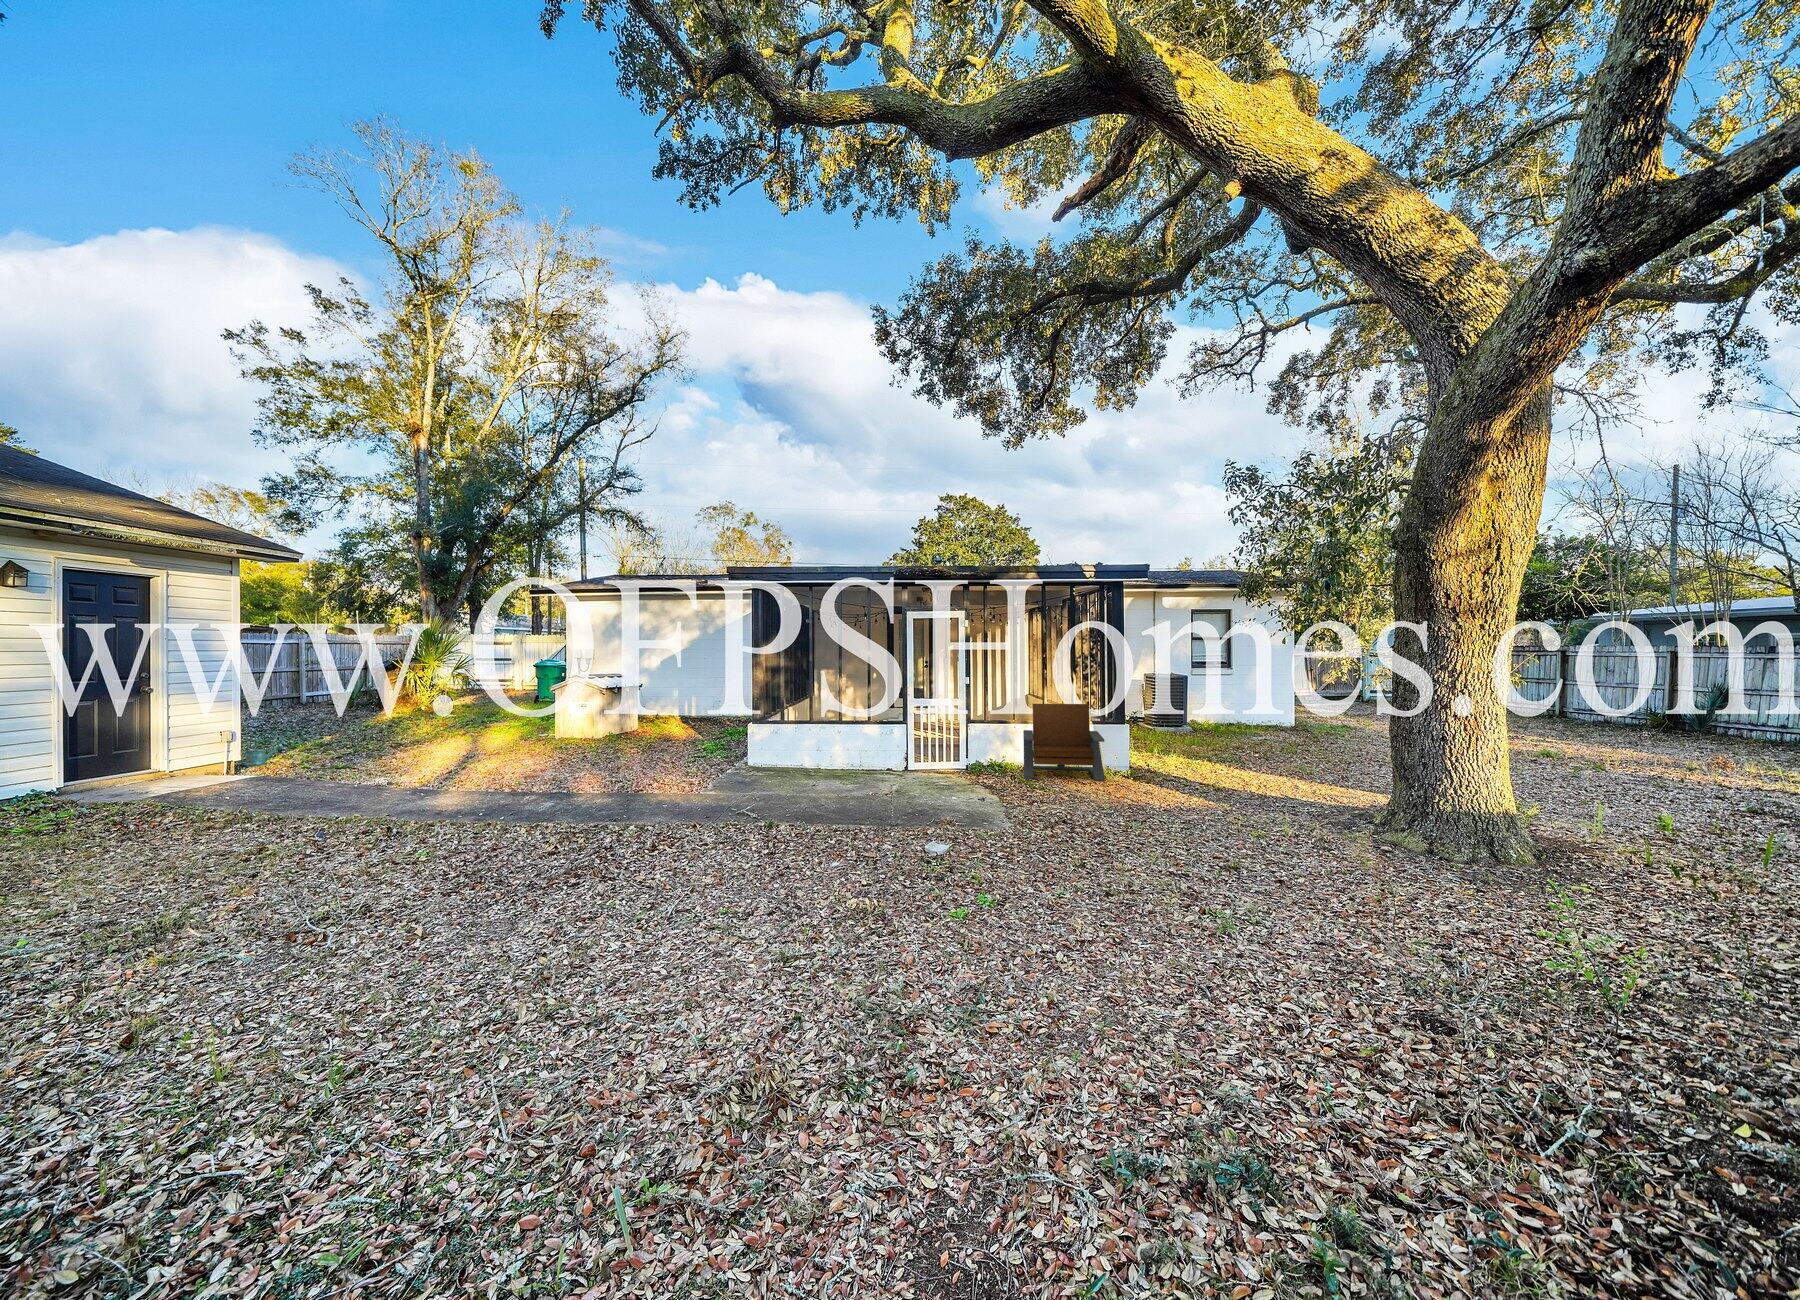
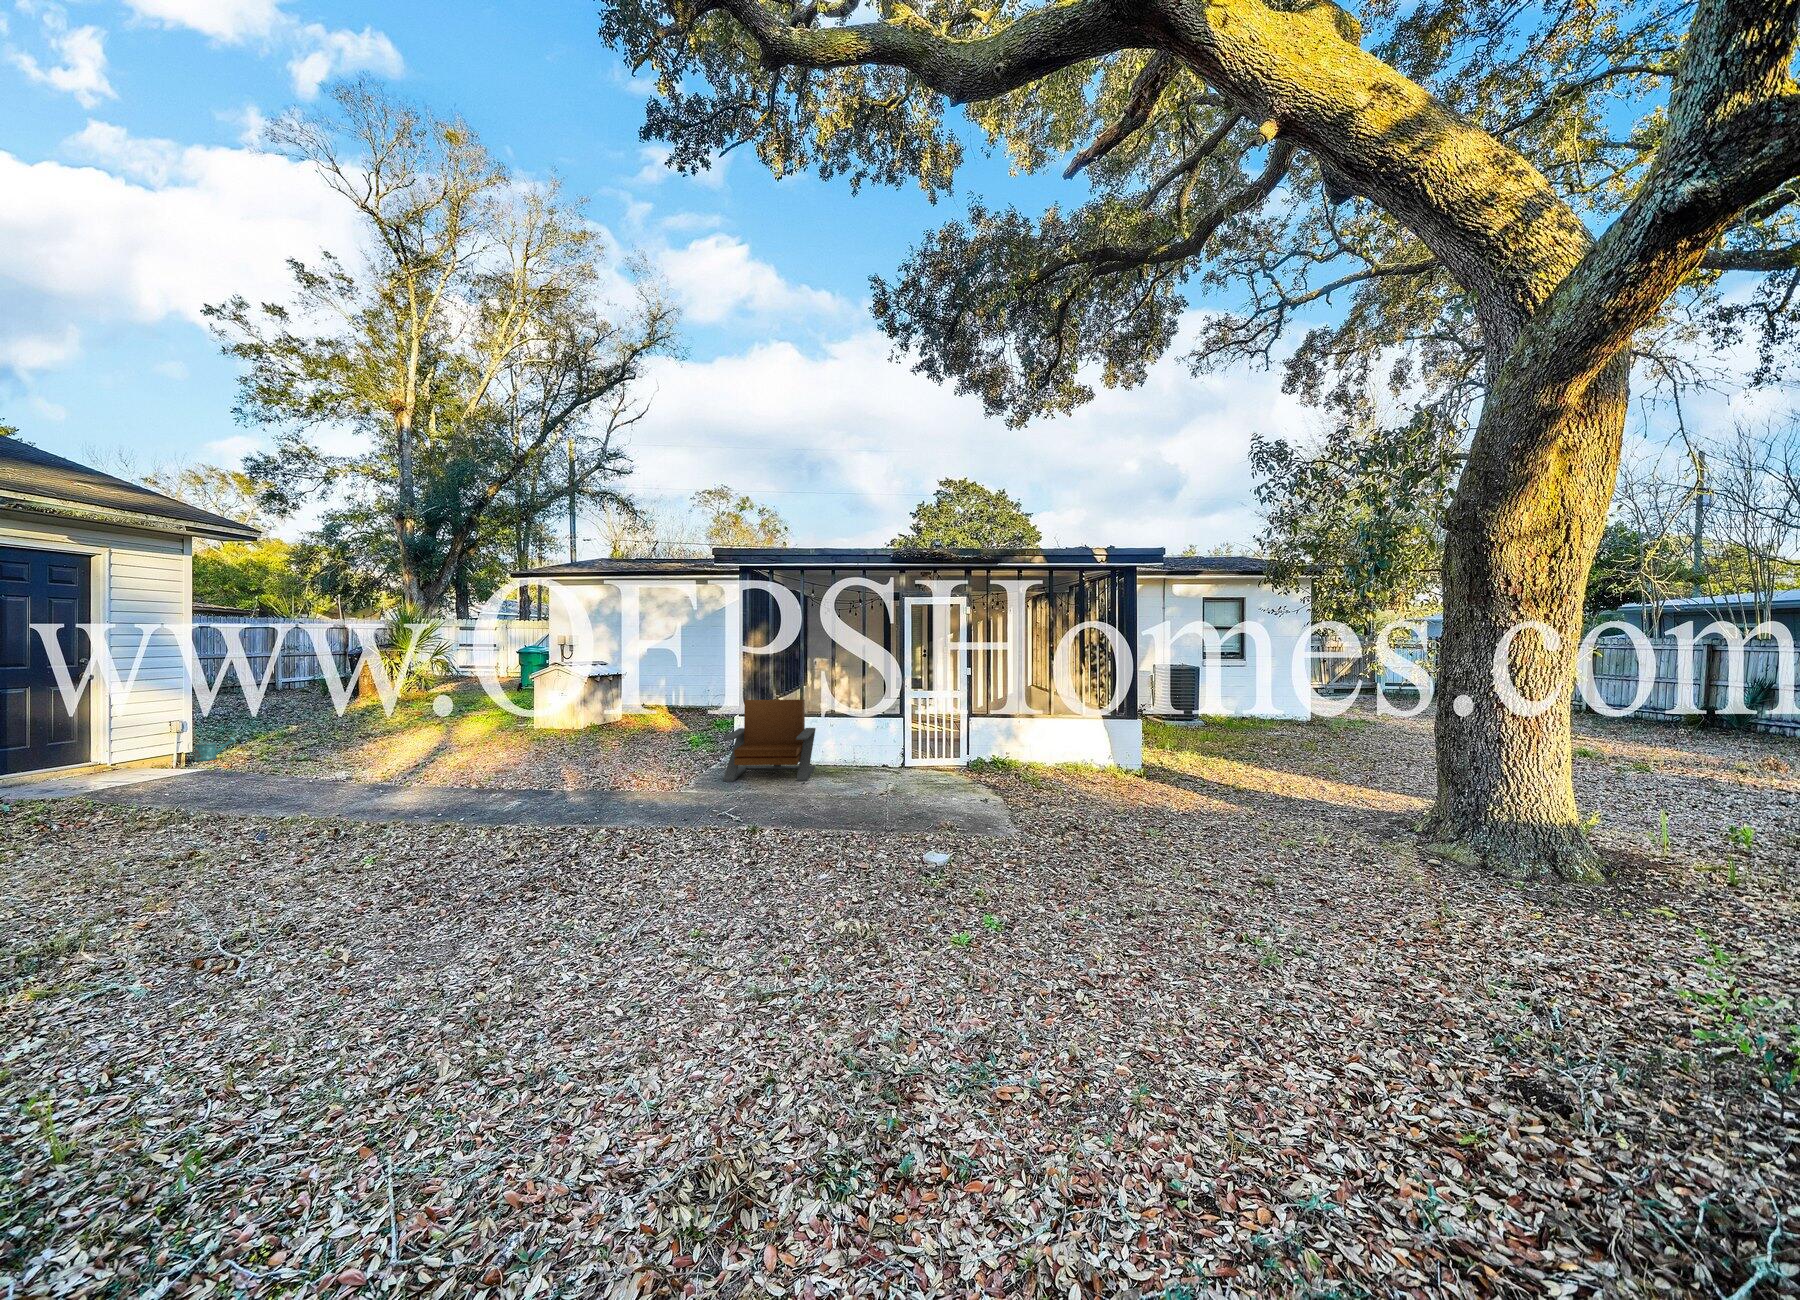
lounge chair: present [1023,704,1105,781] -> present [723,700,816,781]

